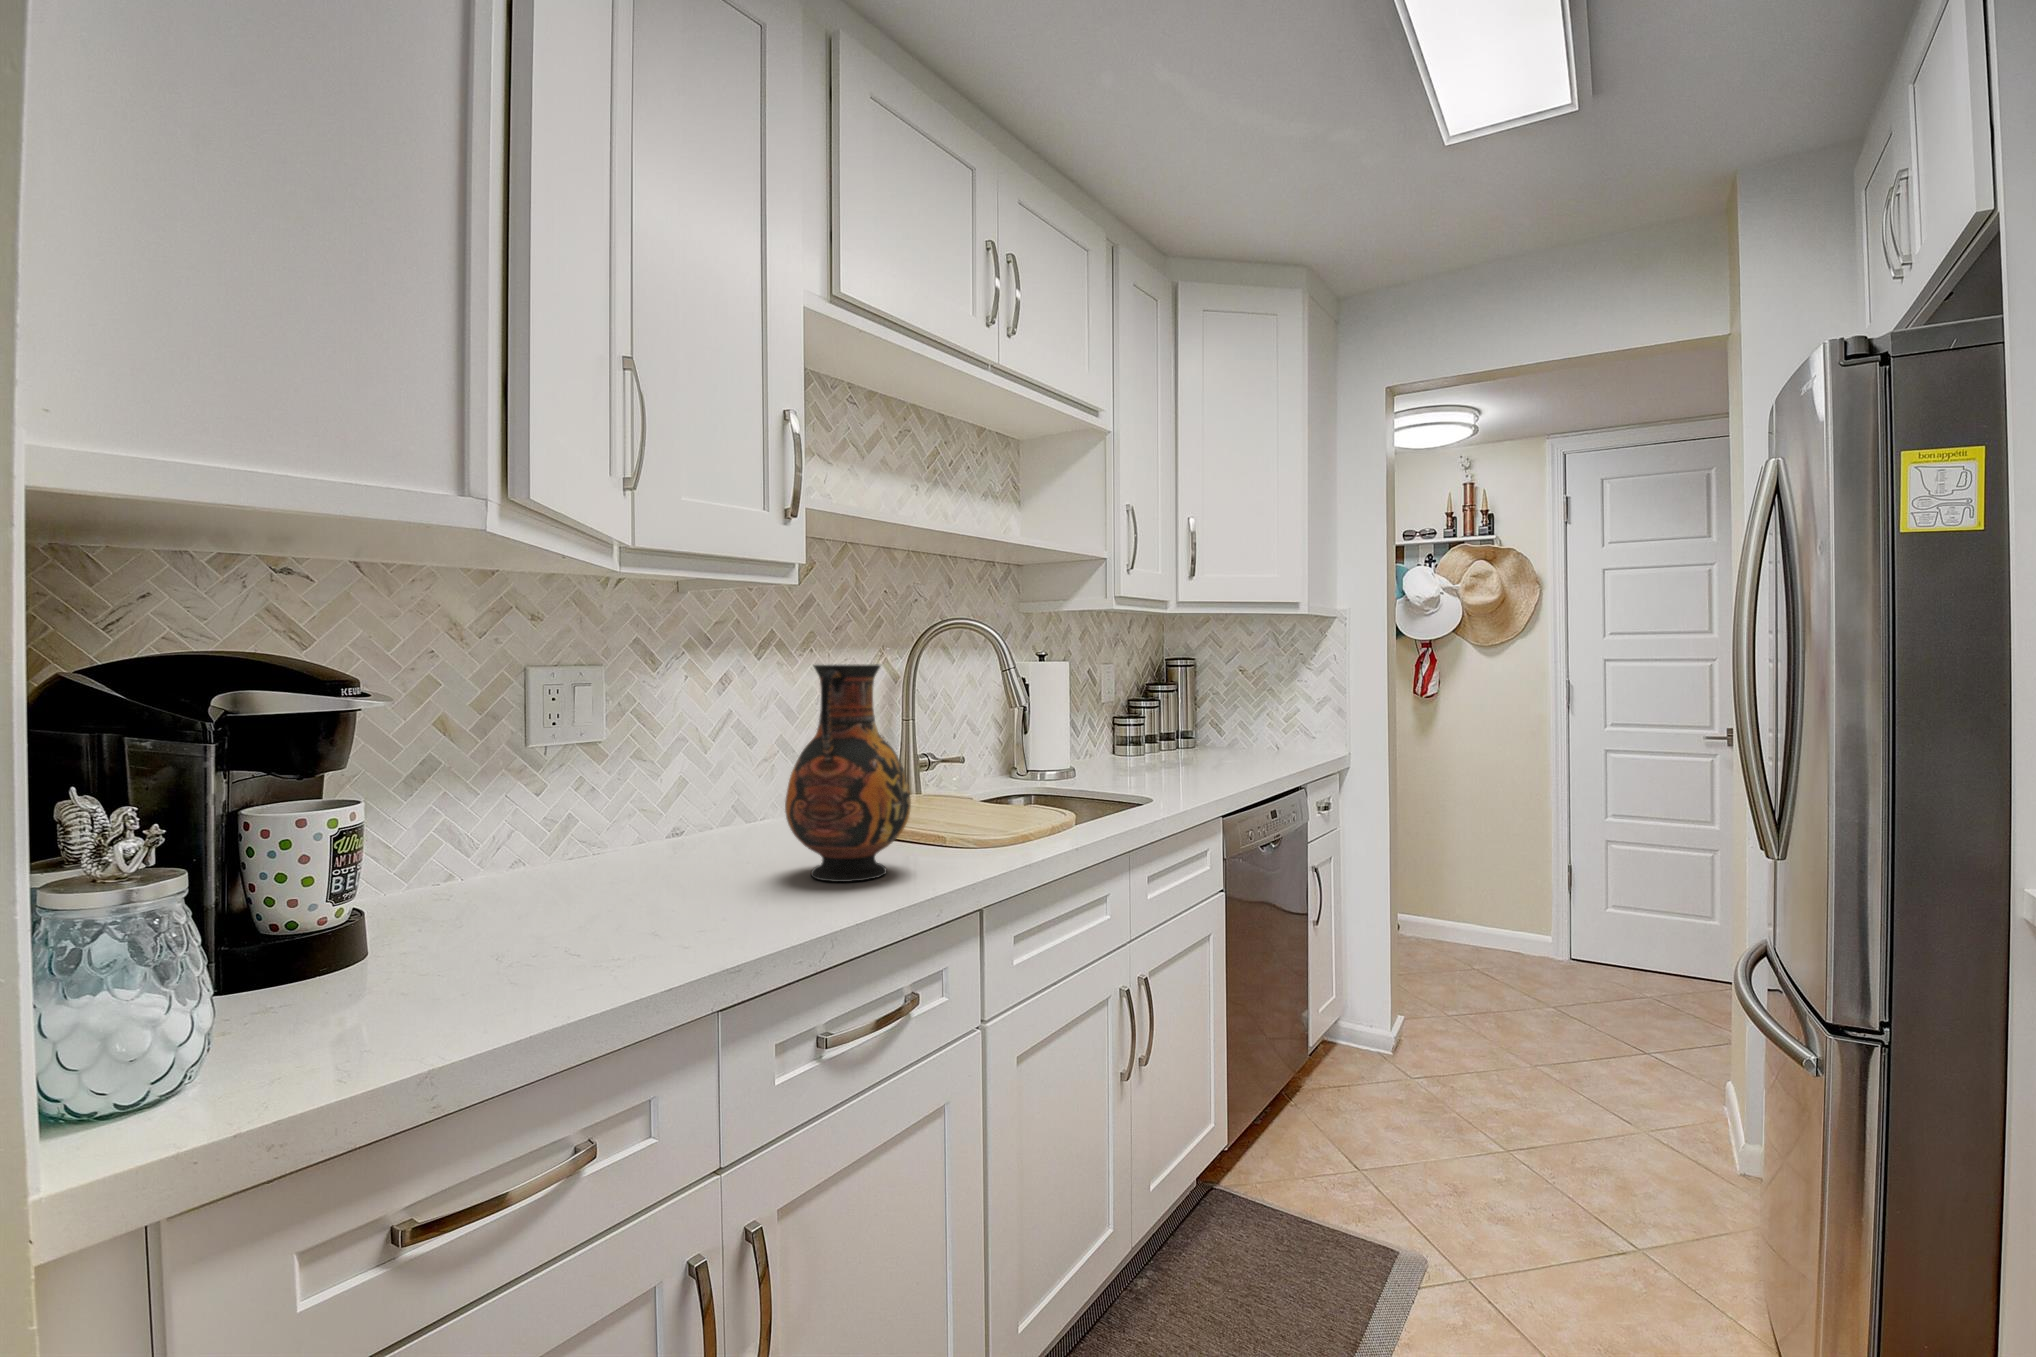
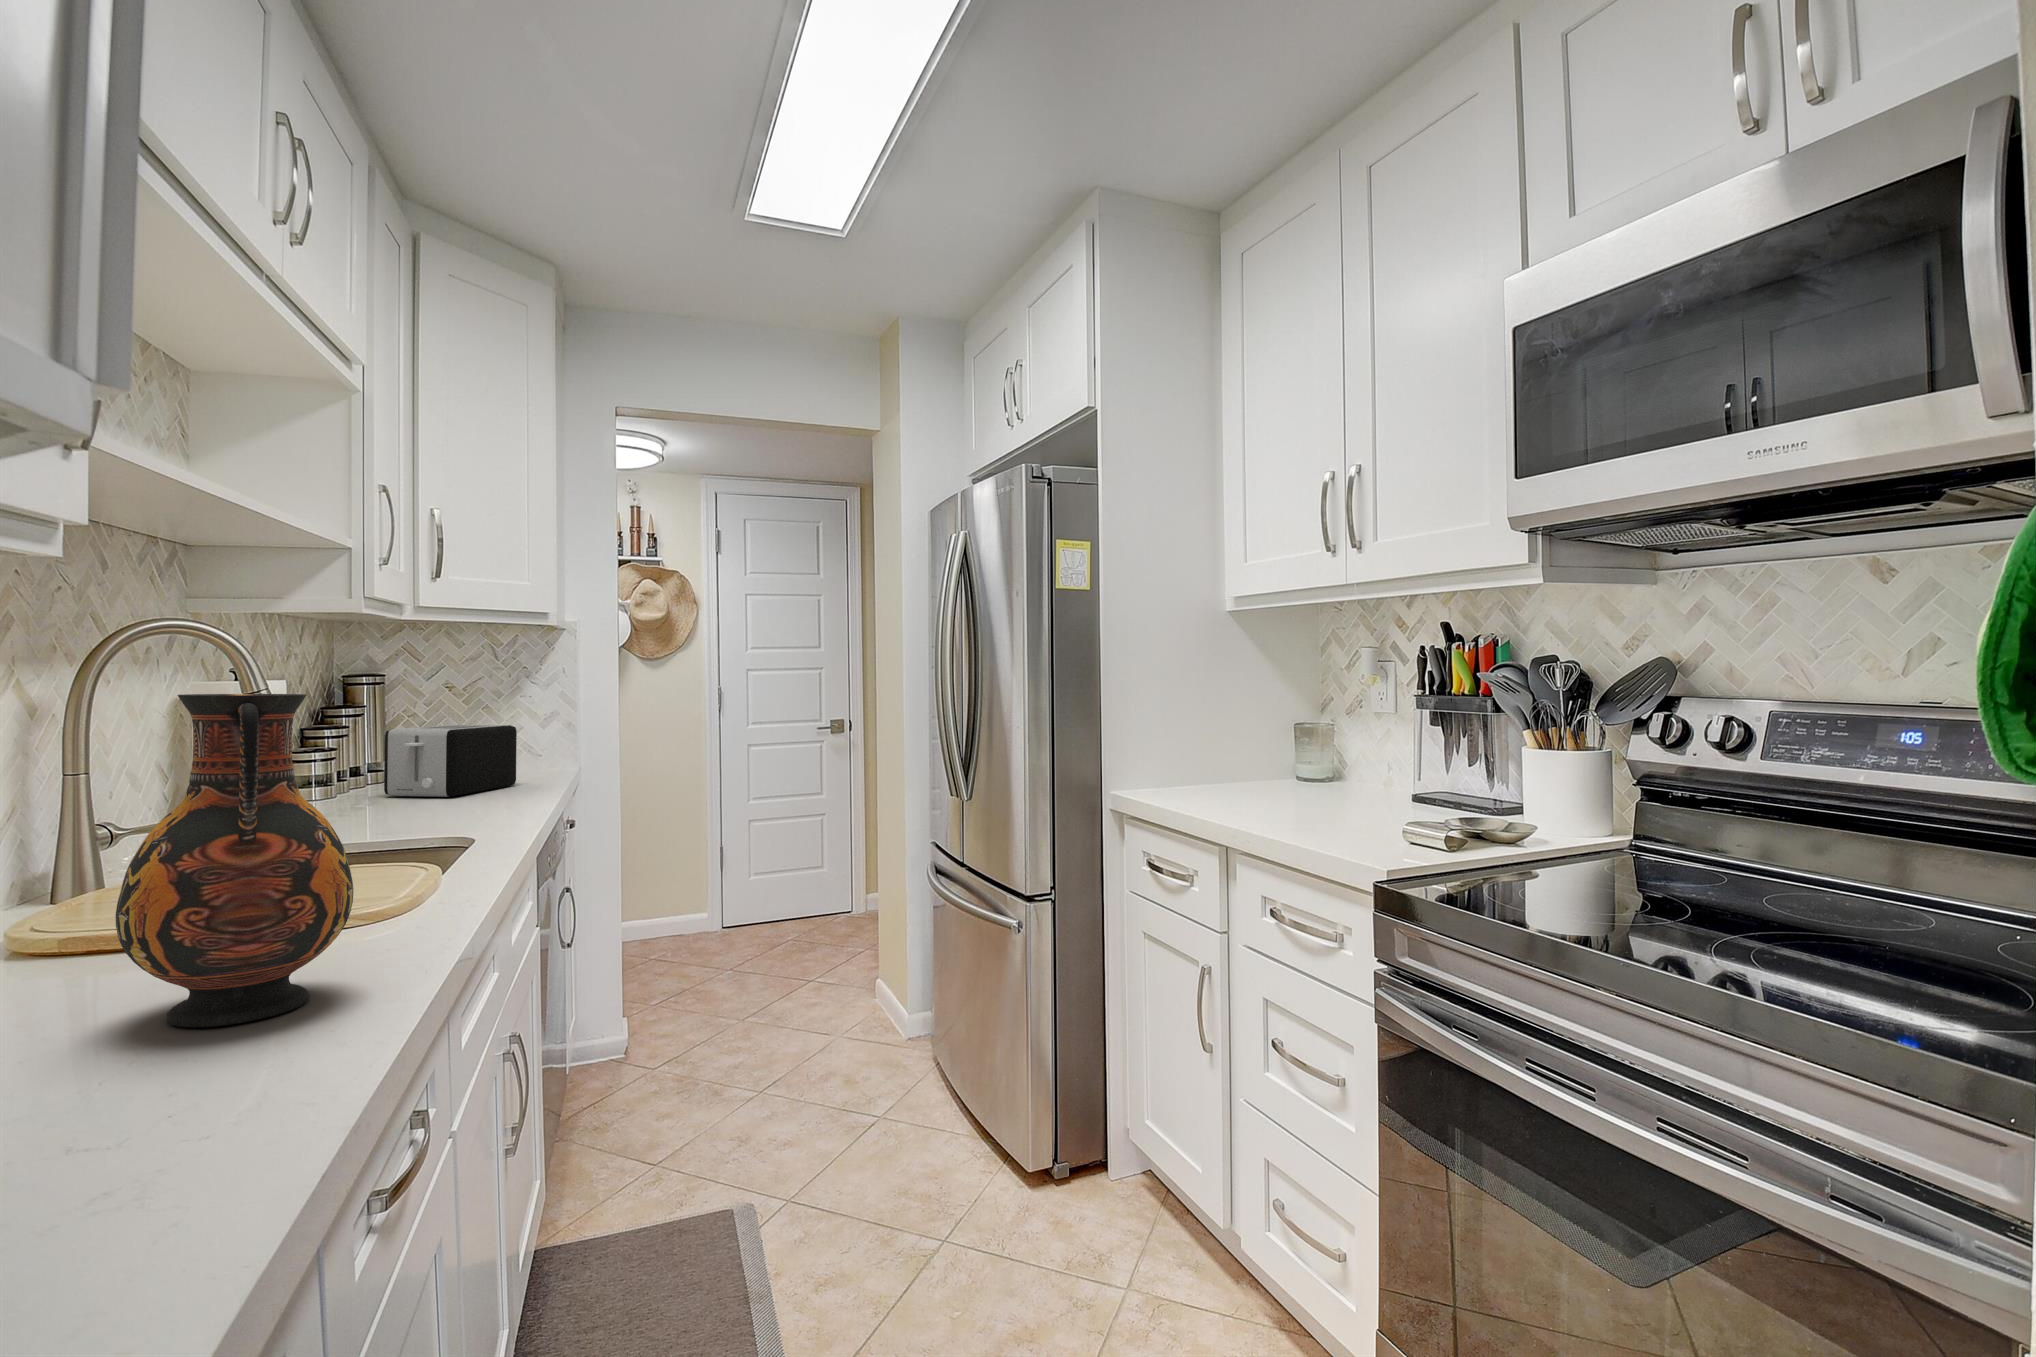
toaster: none [1176,701,1282,761] -> present [384,725,517,797]

